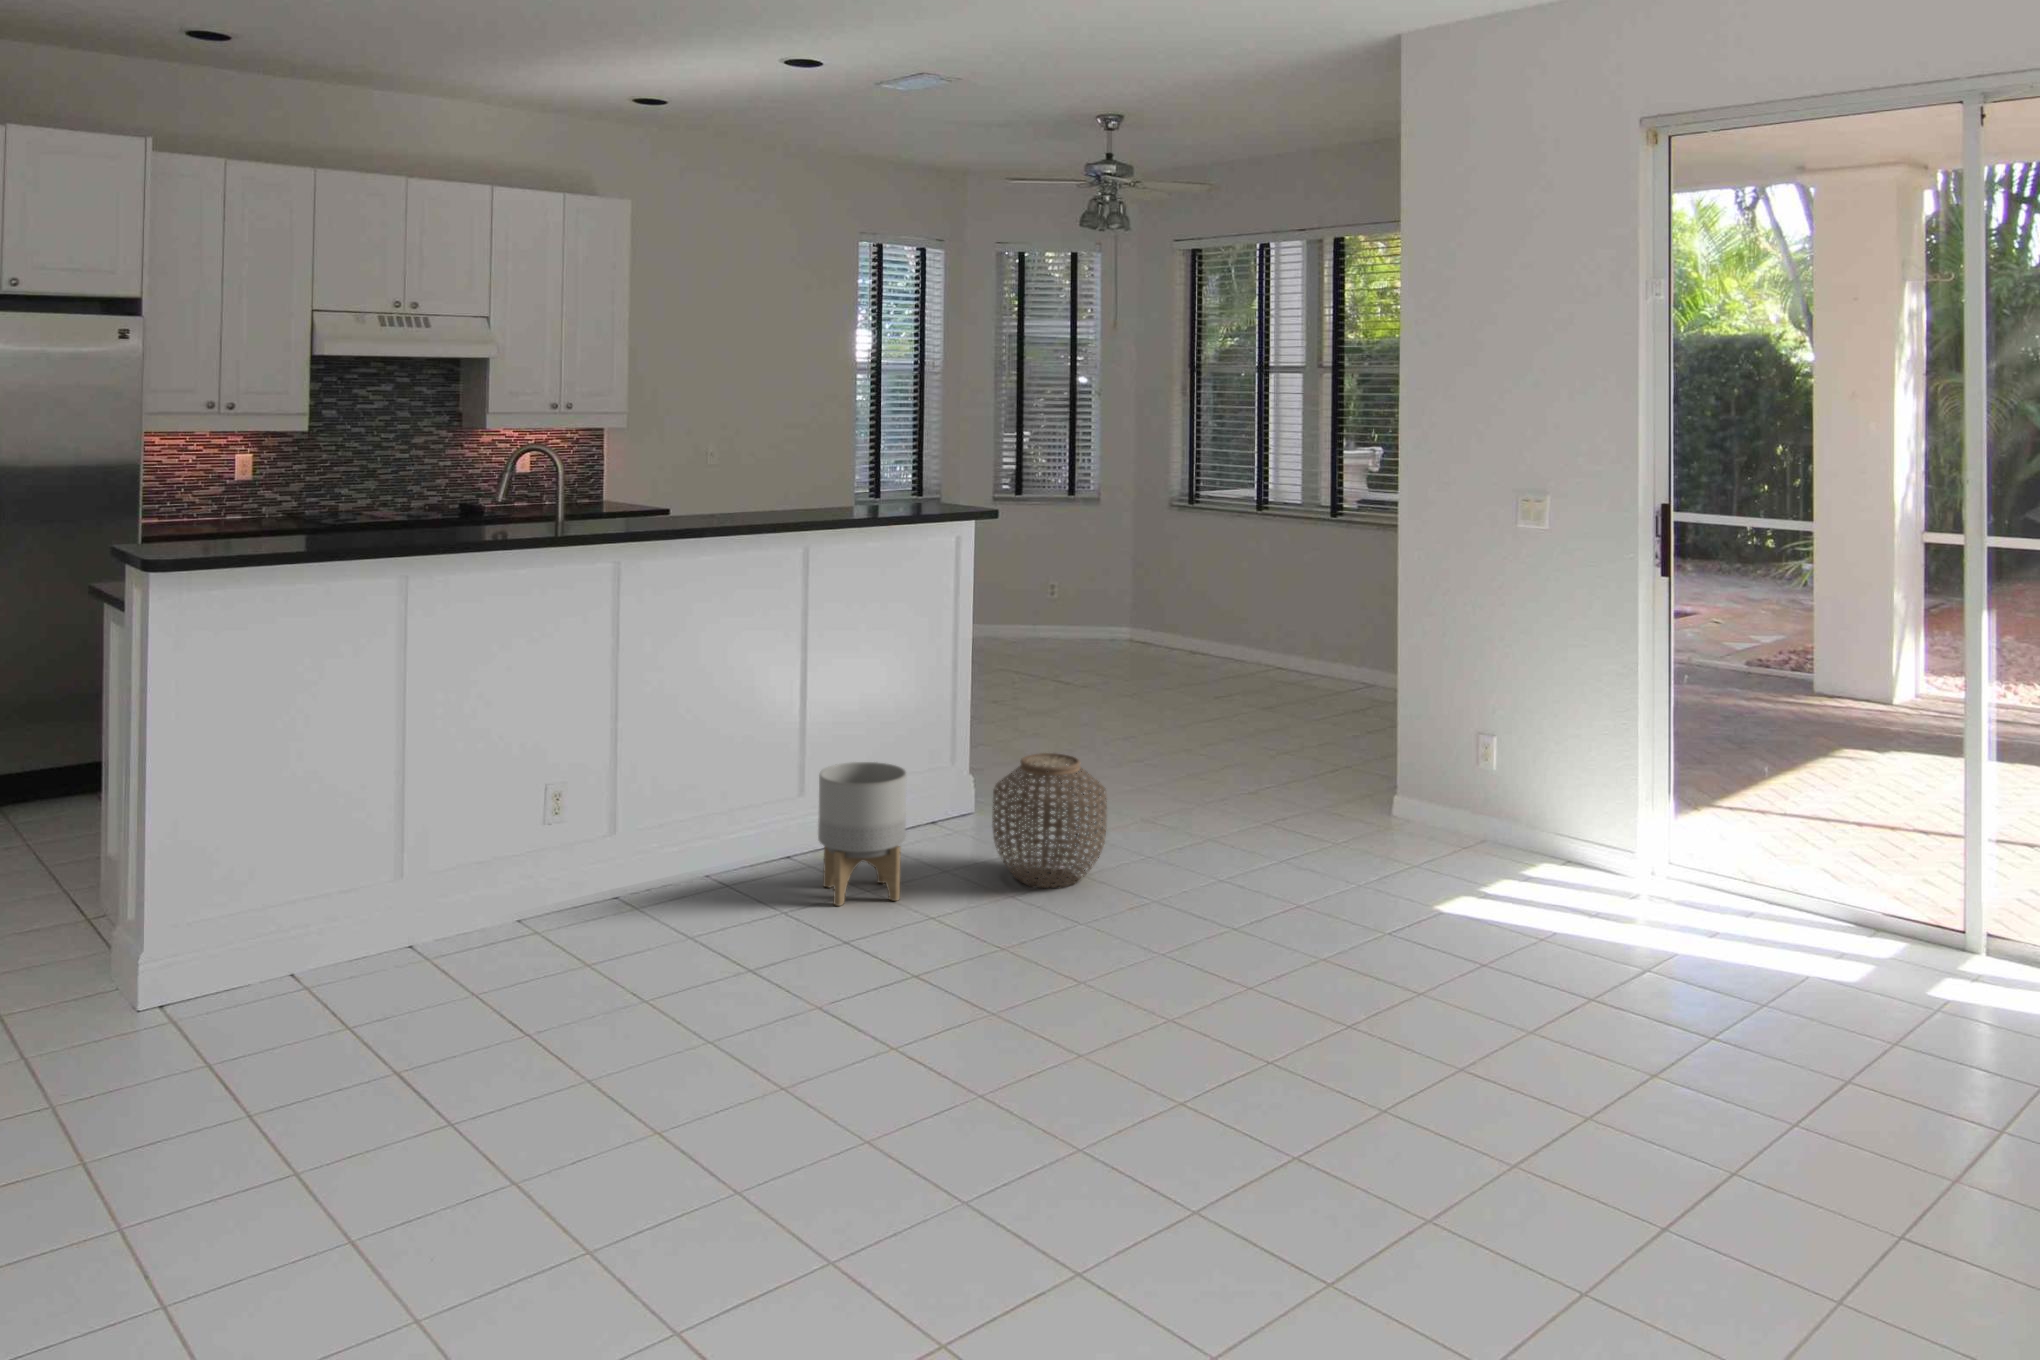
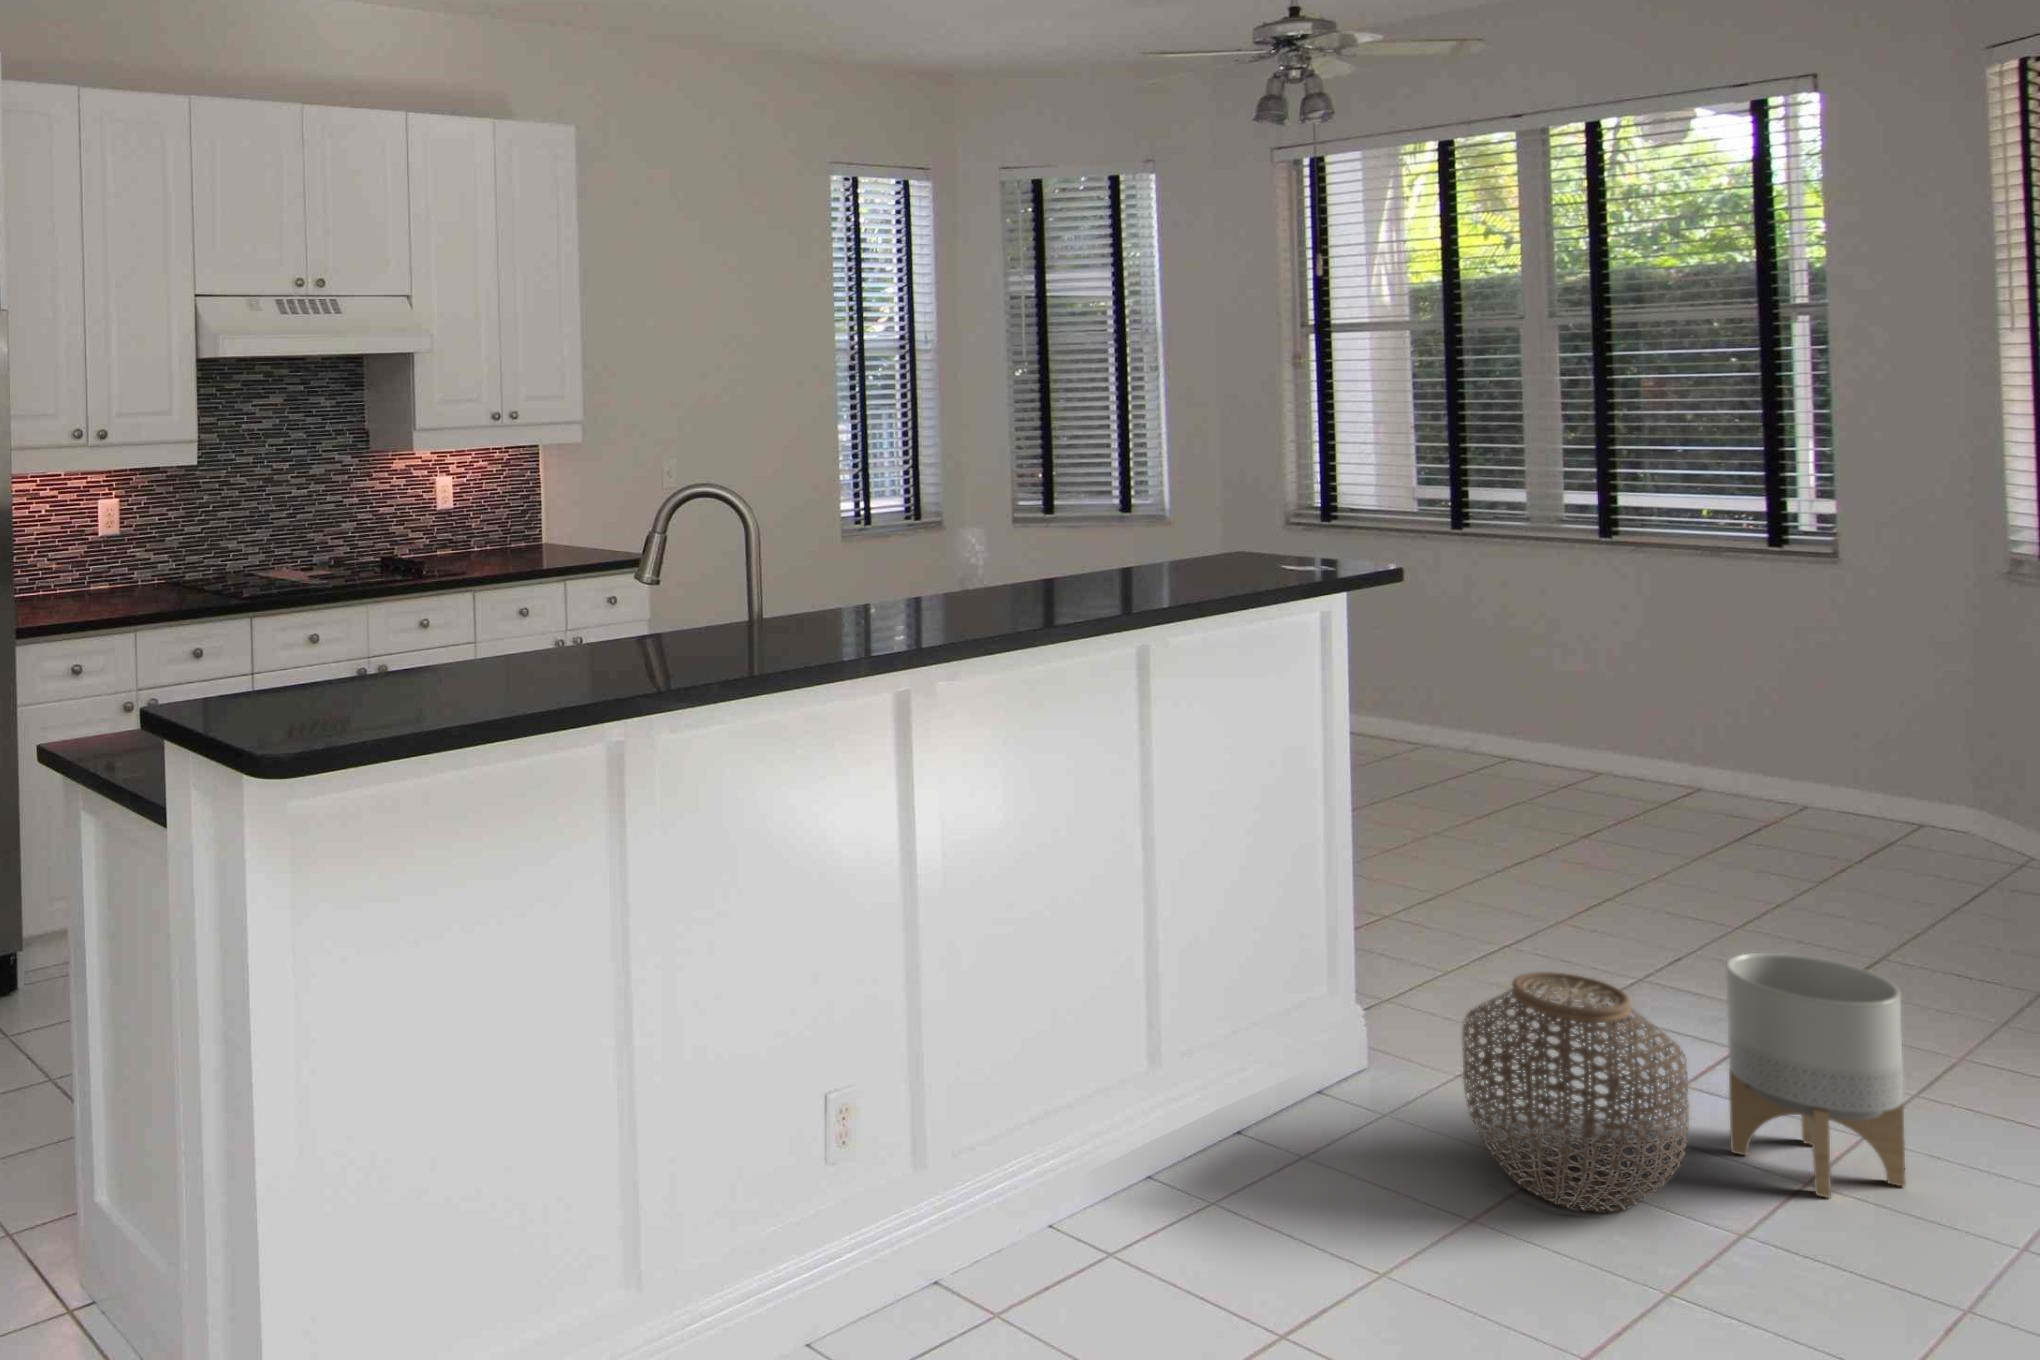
planter: present [818,762,906,906] -> present [1727,953,1906,1198]

